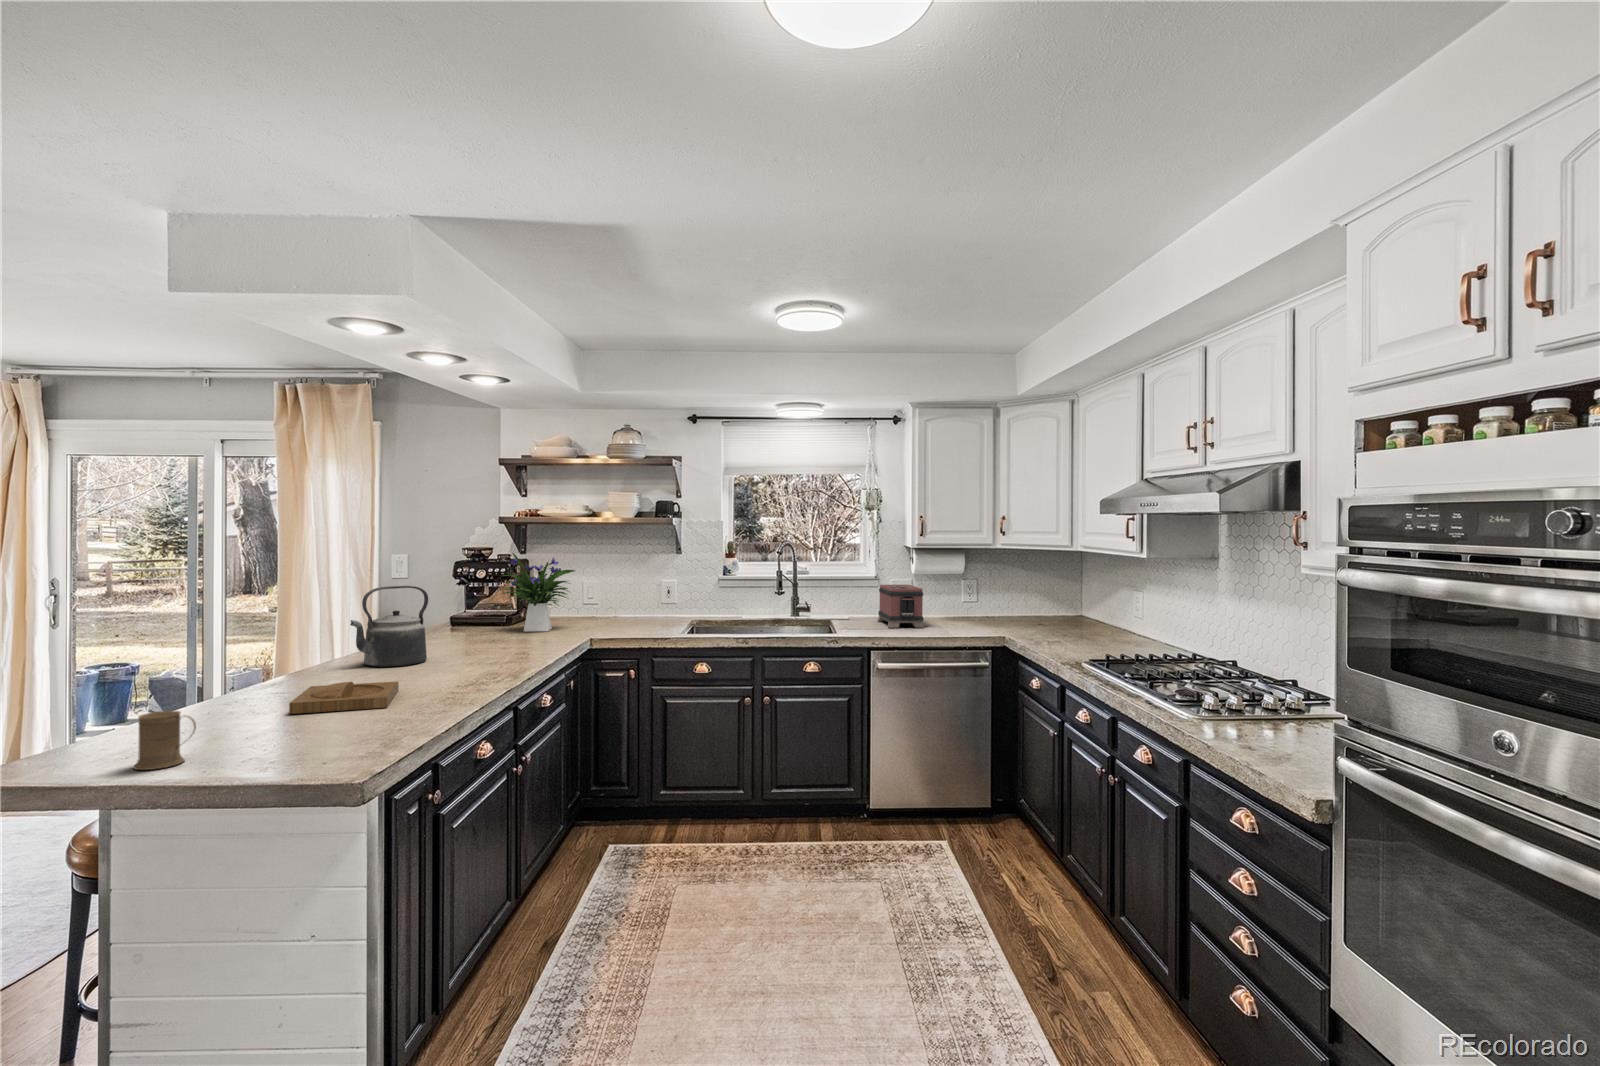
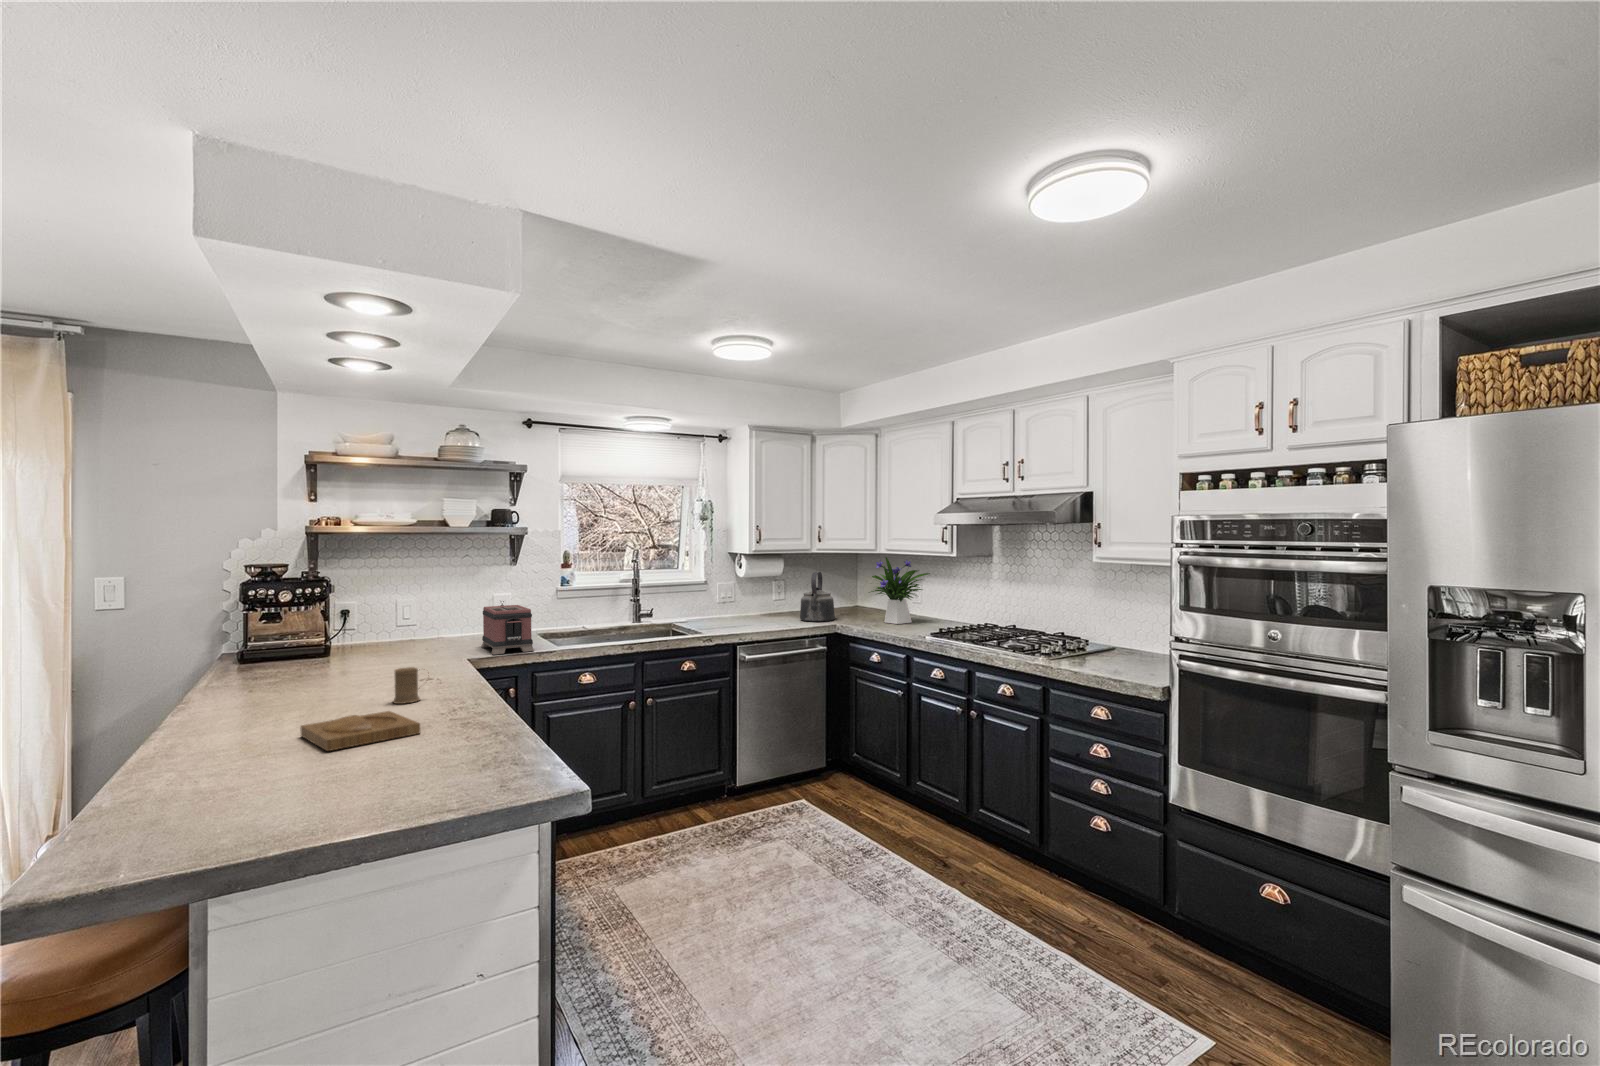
flower arrangement: present [502,553,575,632] -> present [869,557,930,624]
toaster: present [878,585,924,628] -> present [481,605,534,655]
kettle: present [350,586,428,667] -> present [800,572,835,622]
mug: present [134,711,196,770] -> present [393,667,420,704]

